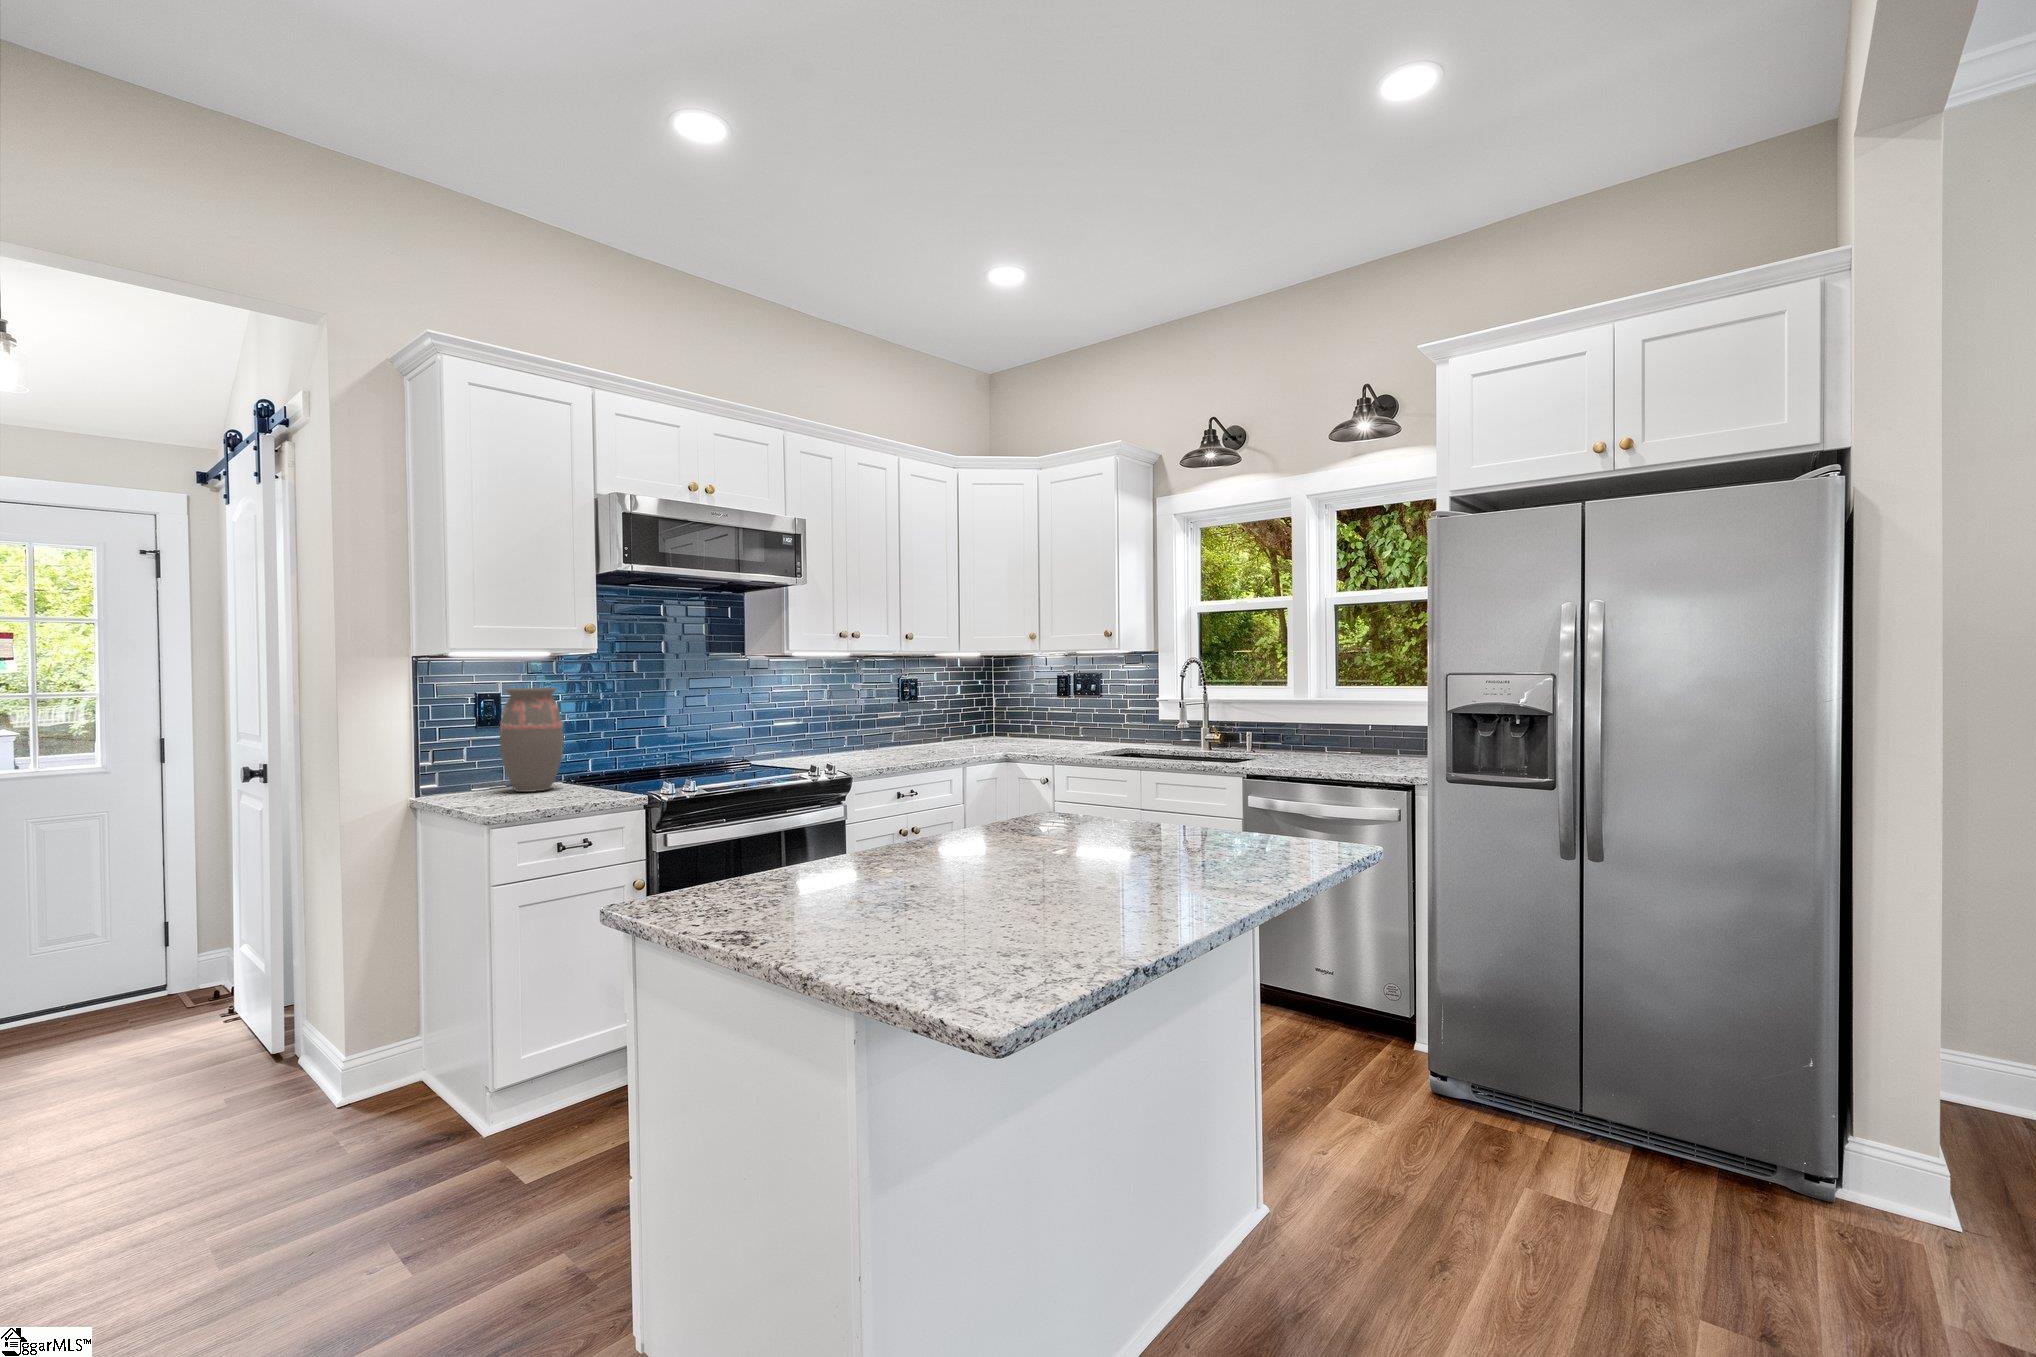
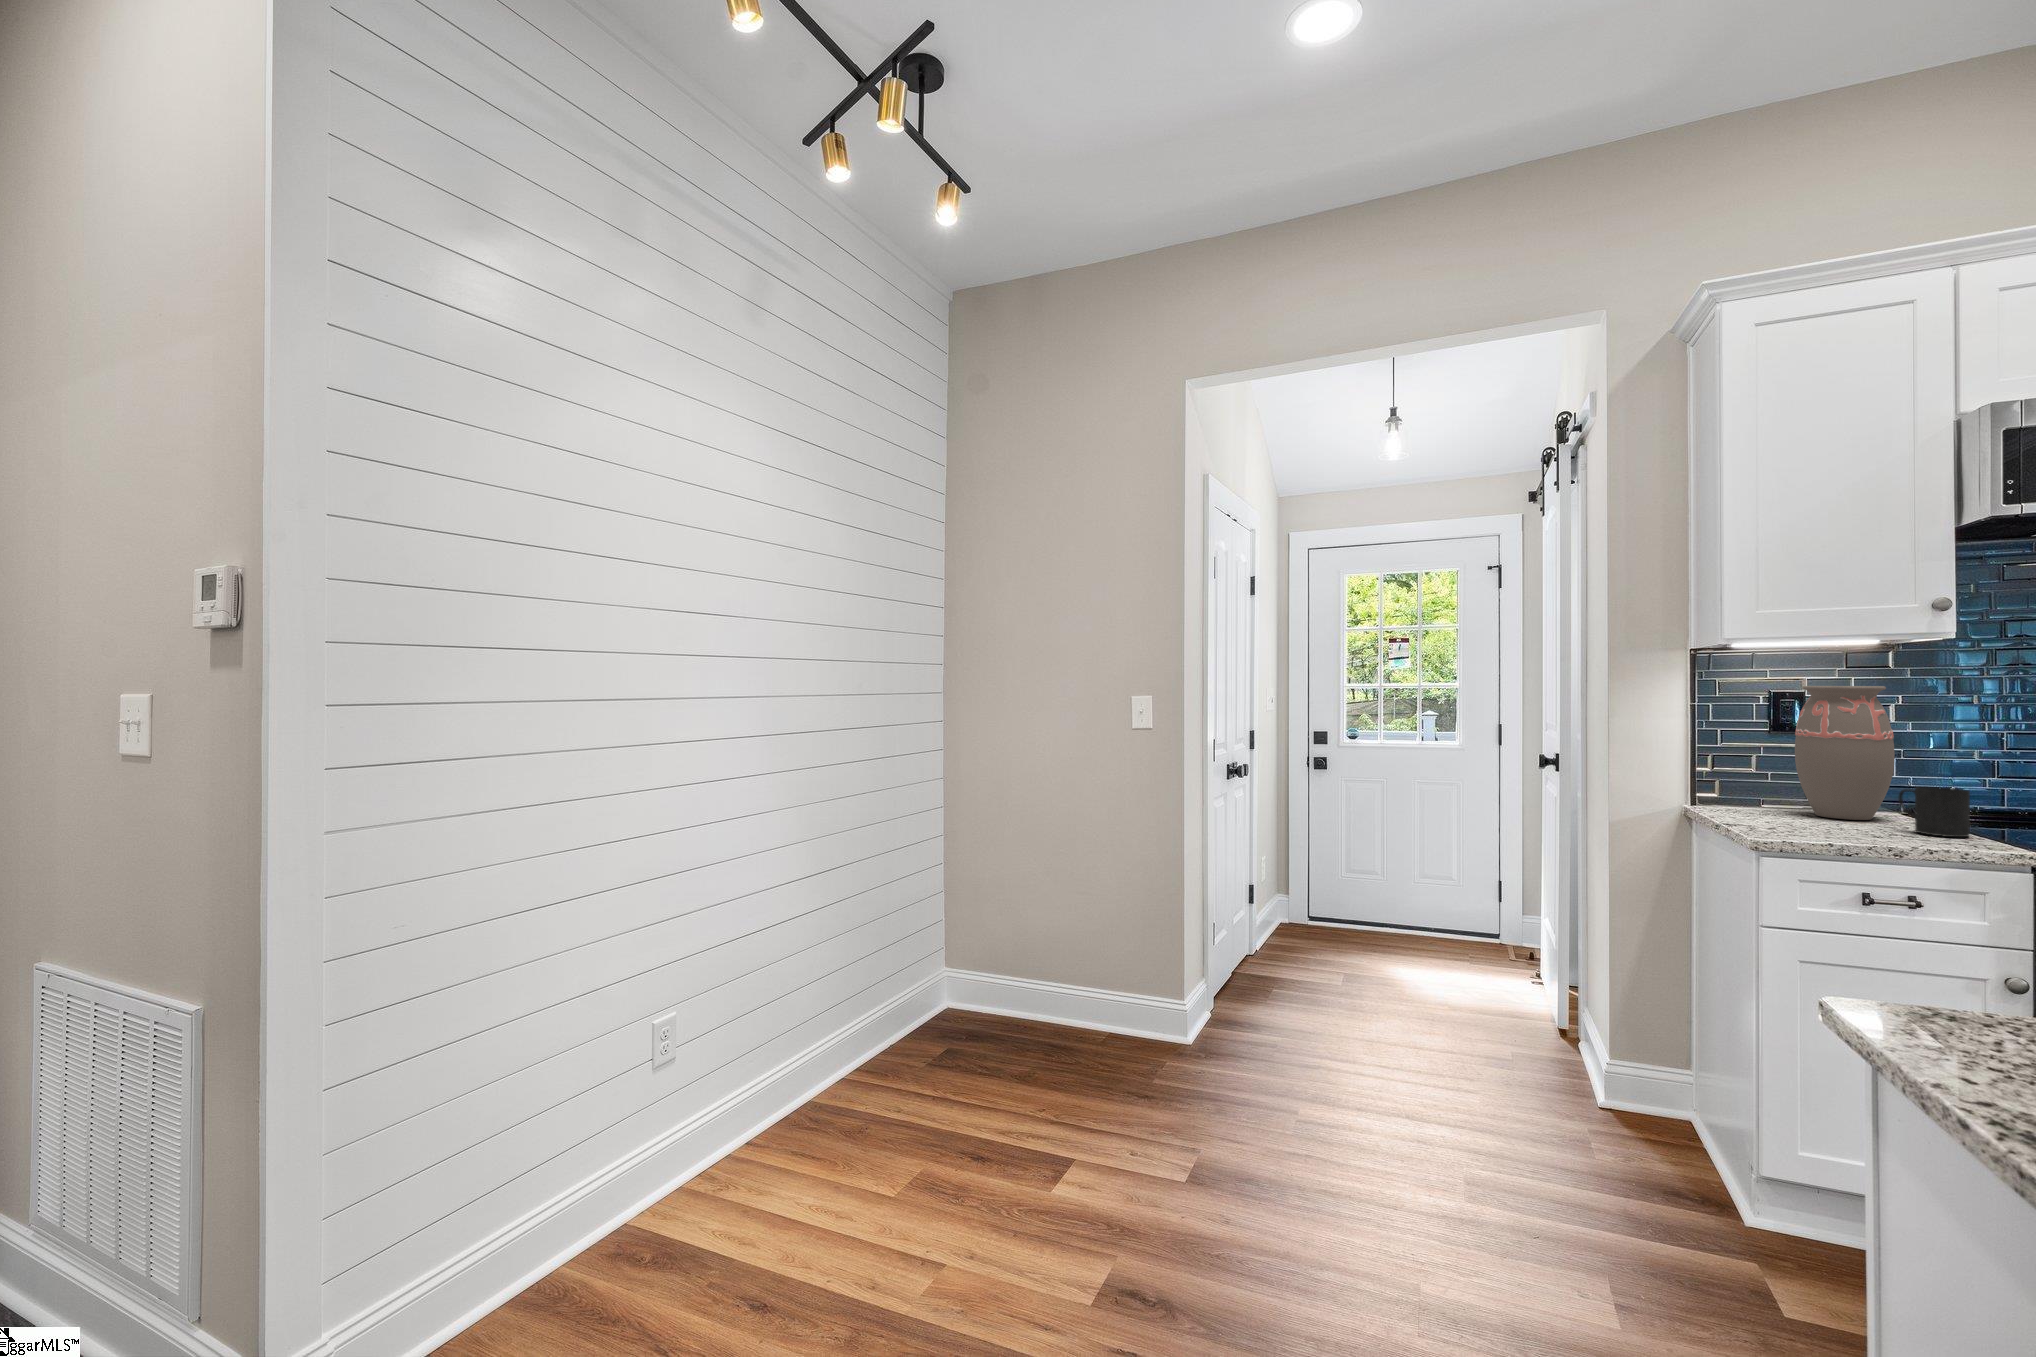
mug: none [571,759,610,794] -> present [1899,786,1970,837]

